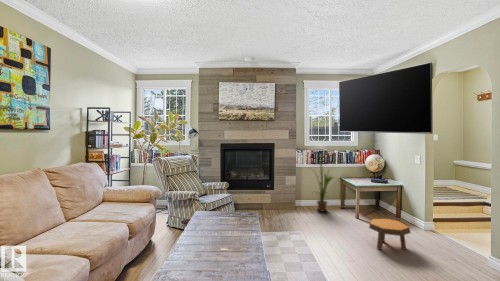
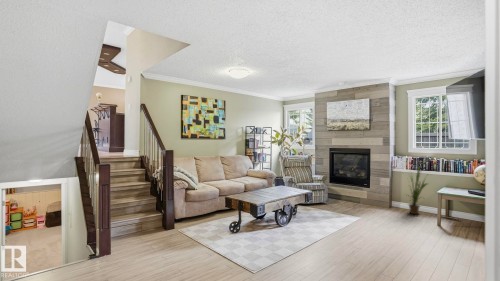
footstool: present [369,219,410,250] -> none [400,218,437,247]

